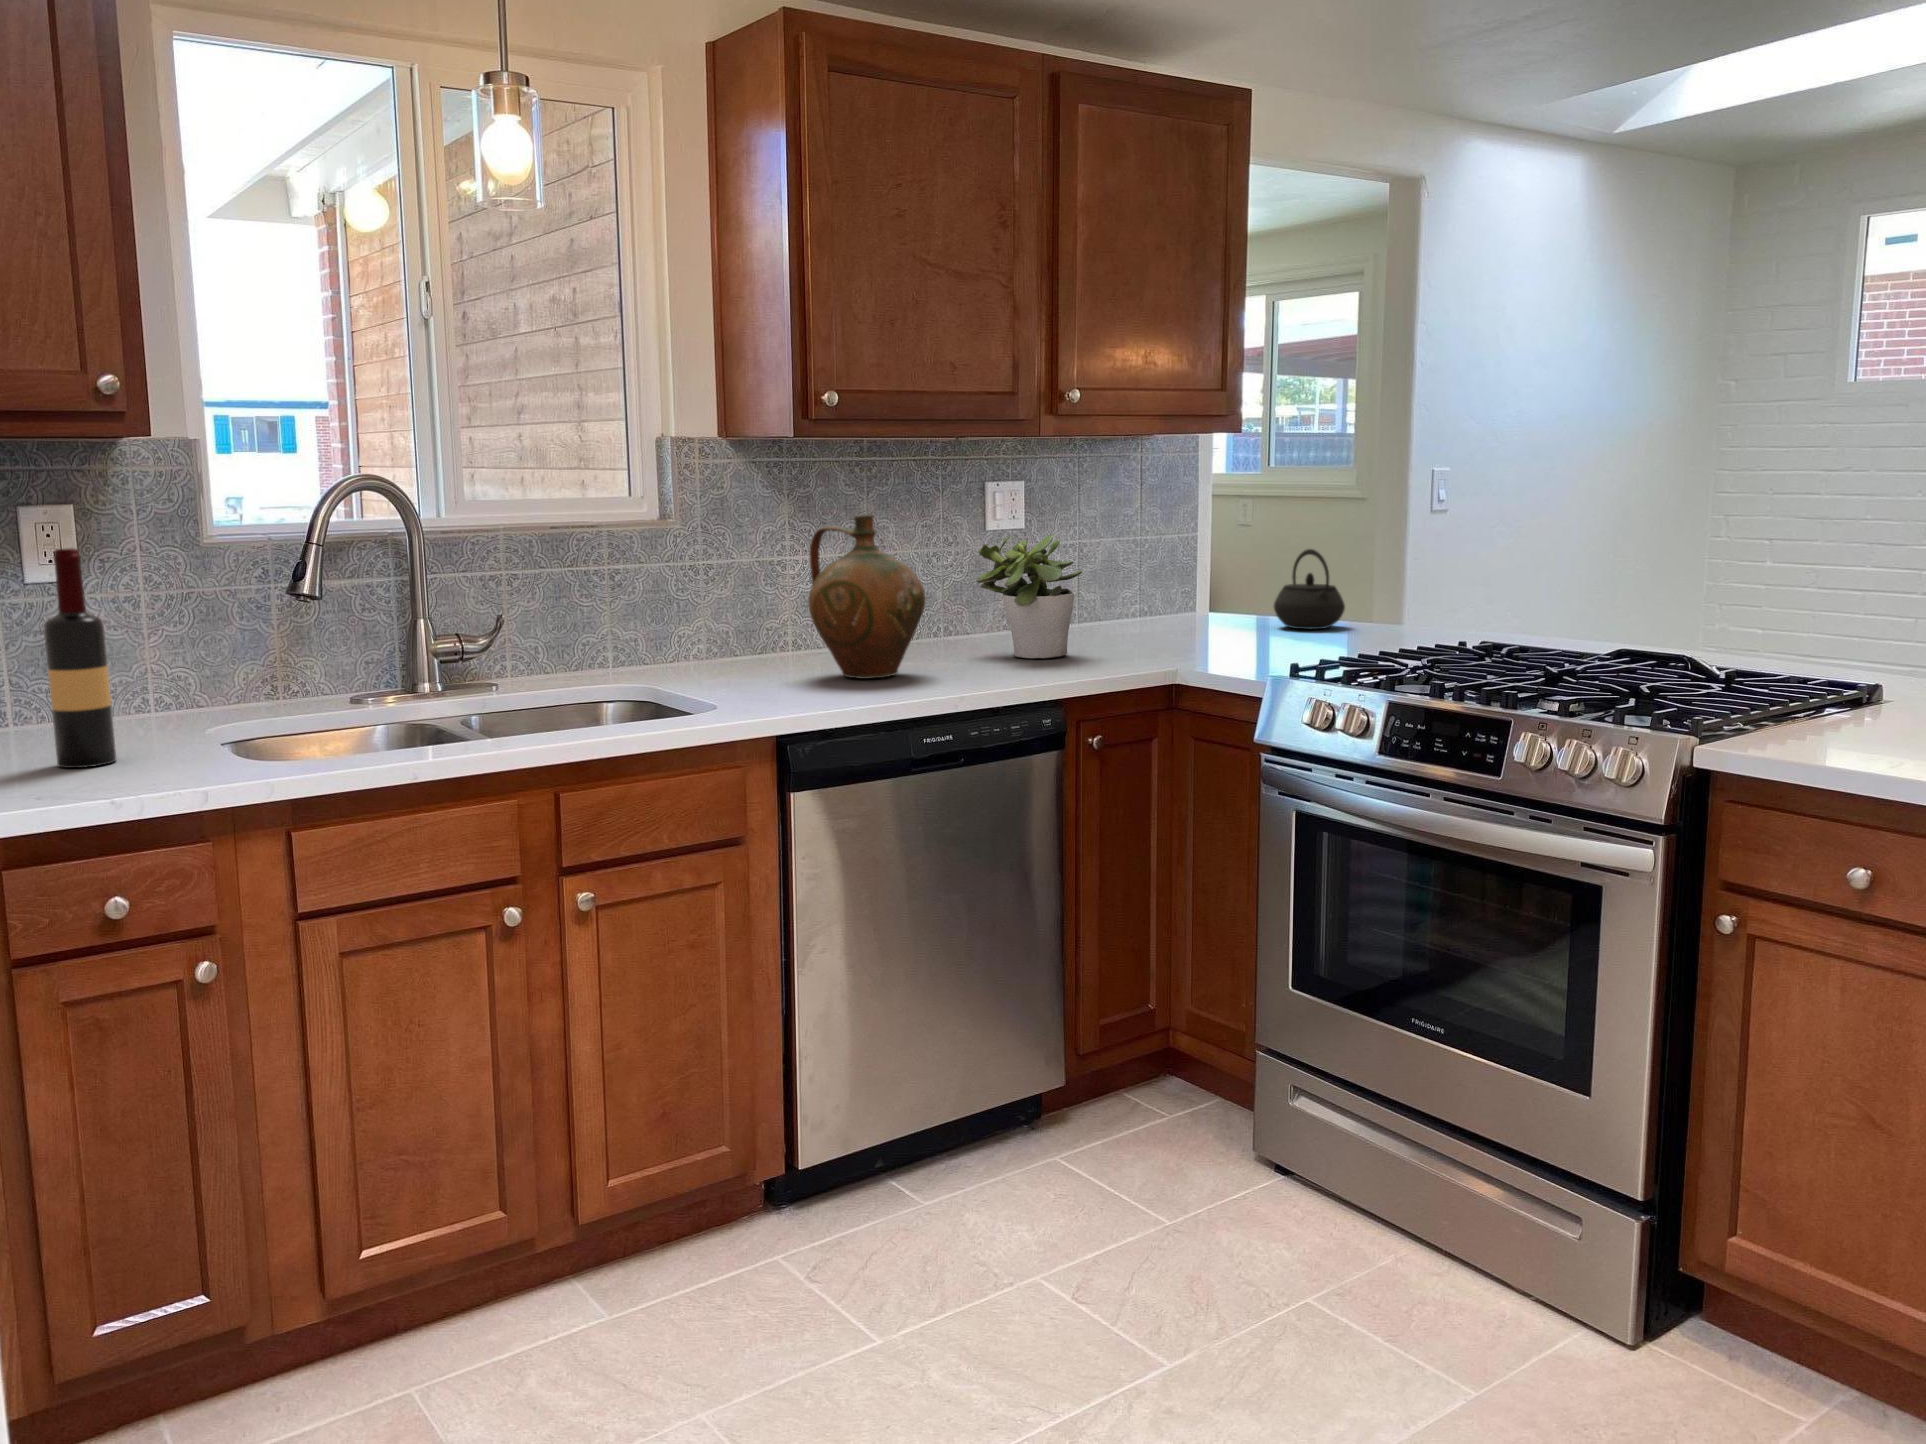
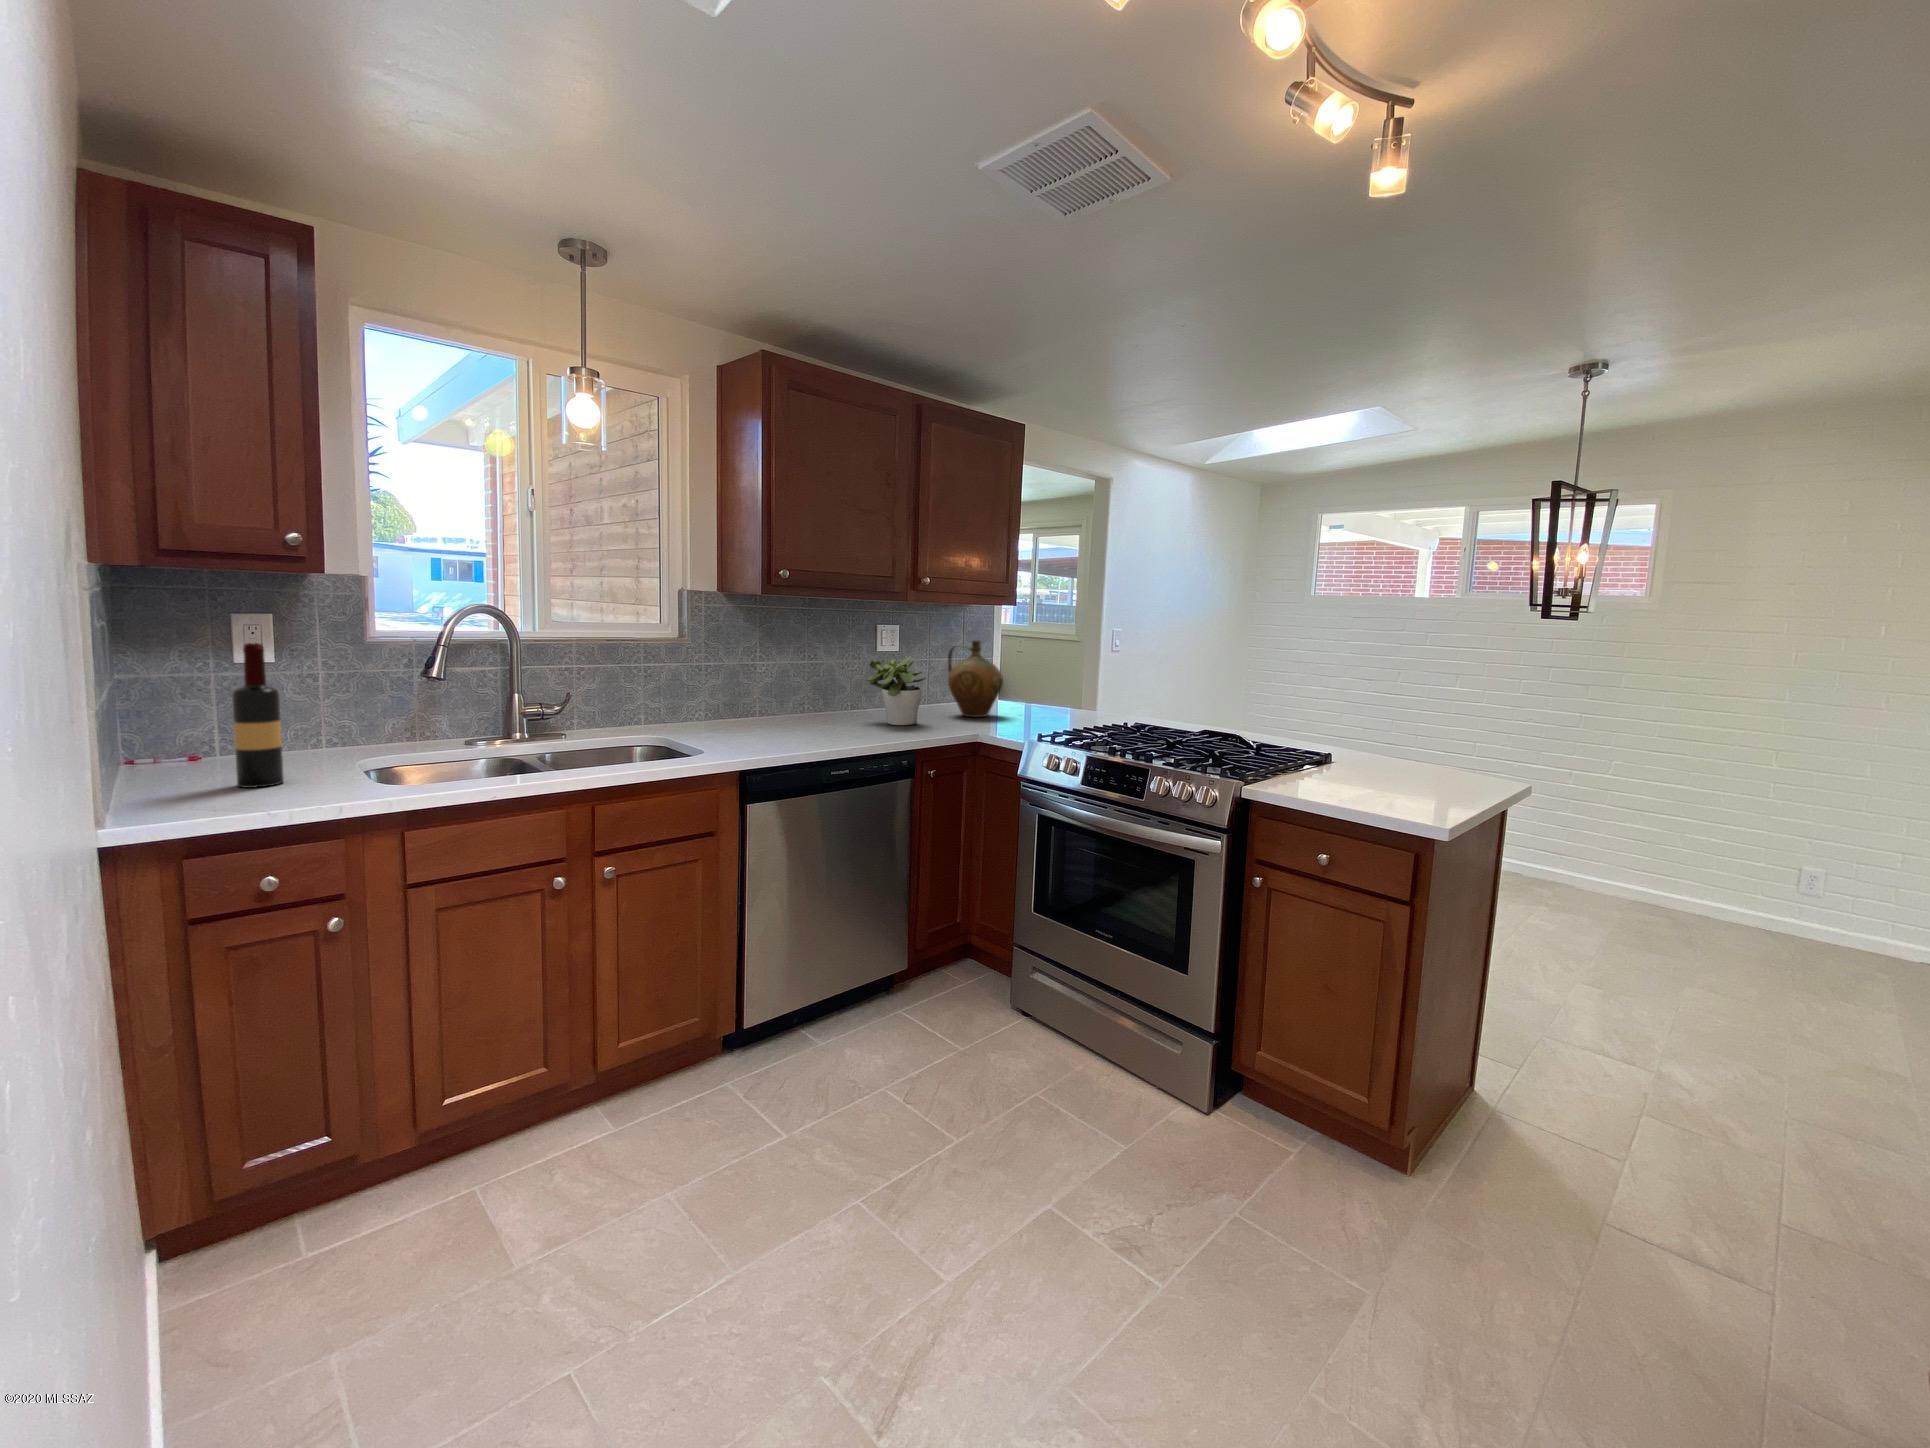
ceramic jug: present [808,515,925,679] -> present [948,640,1003,717]
kettle: present [1274,549,1345,629] -> none [1031,669,1068,712]

